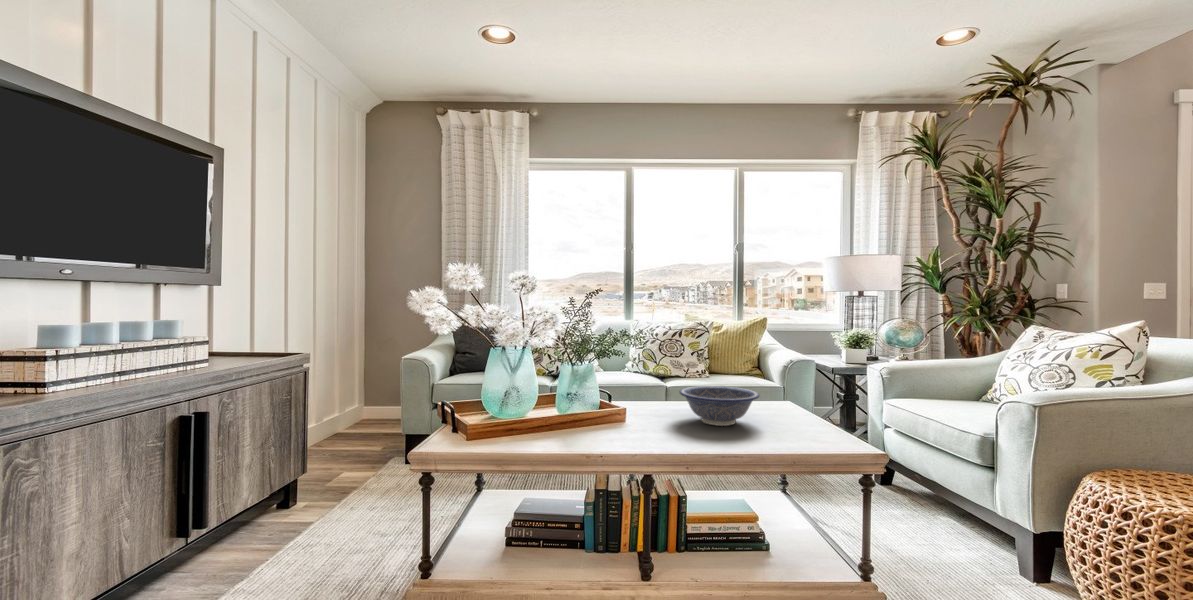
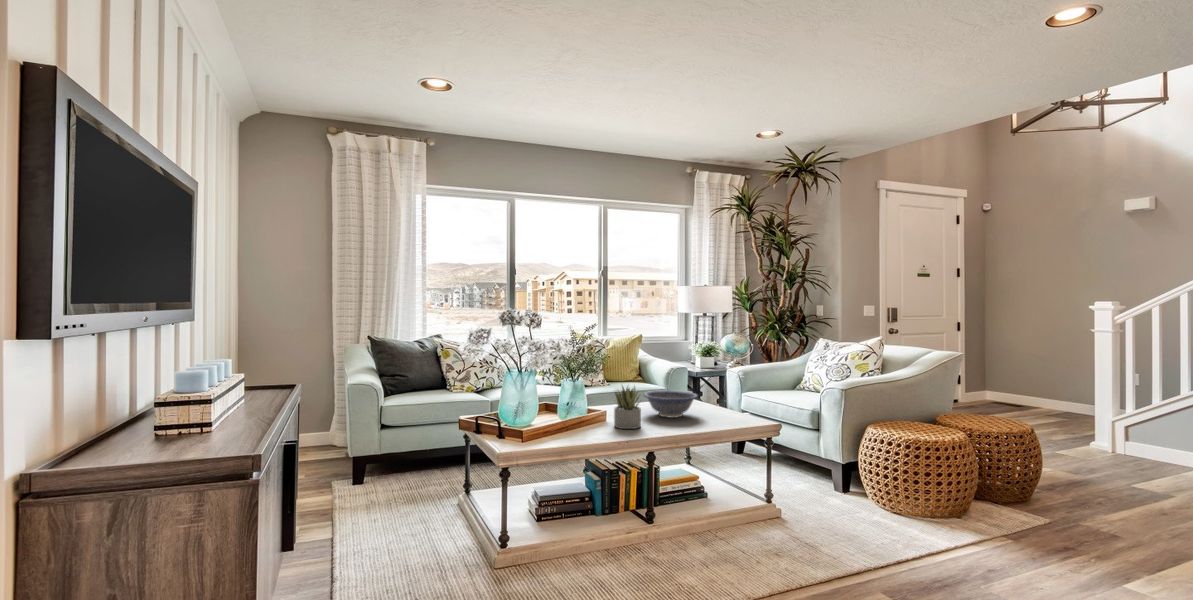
succulent plant: none [614,371,654,436] -> present [614,386,641,429]

